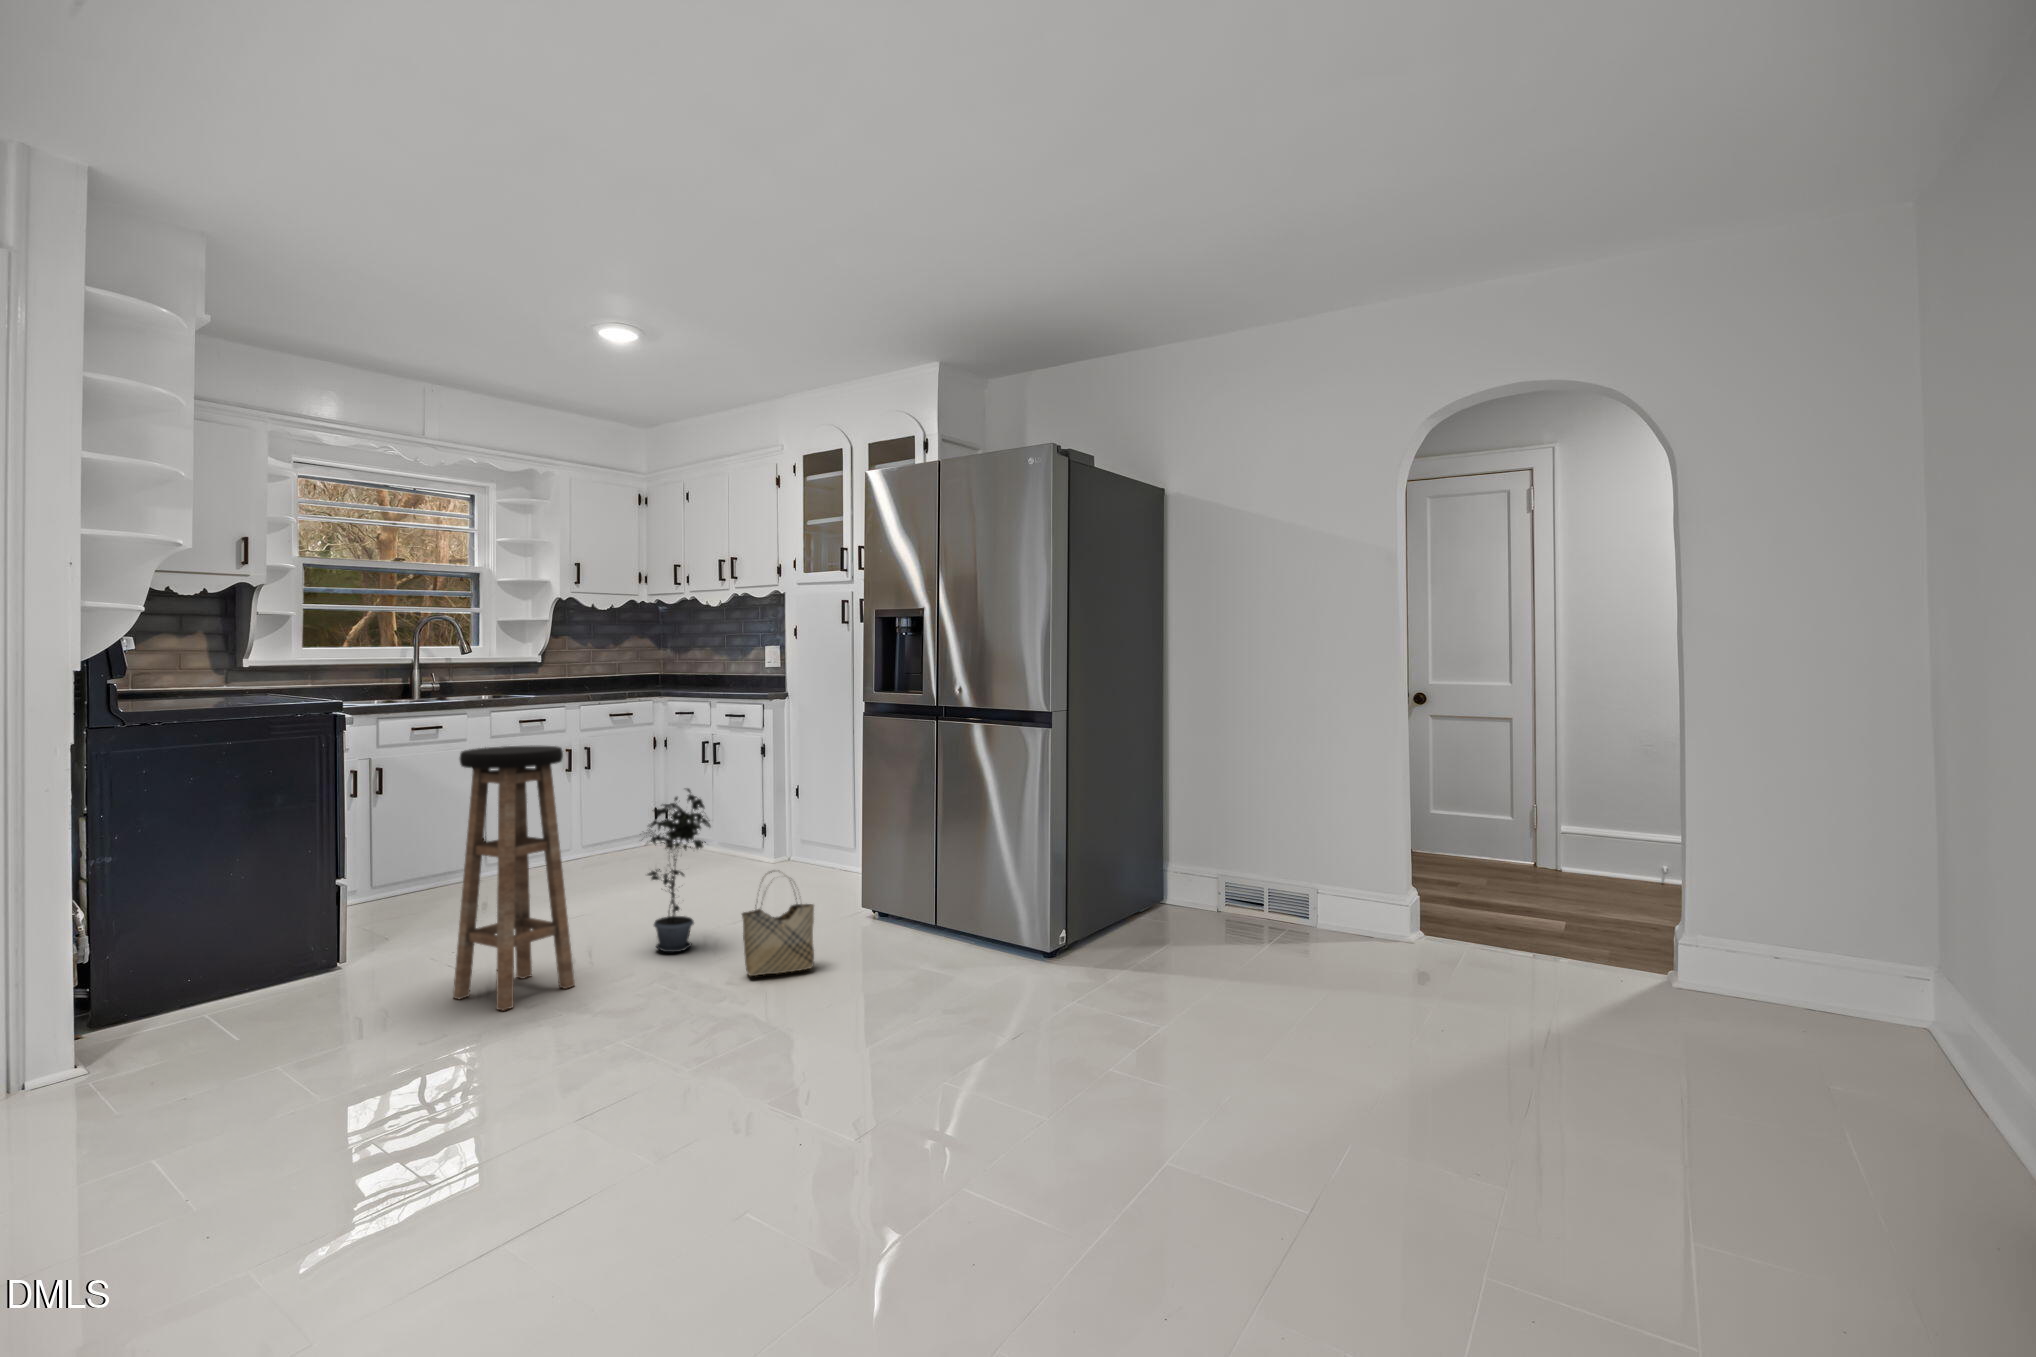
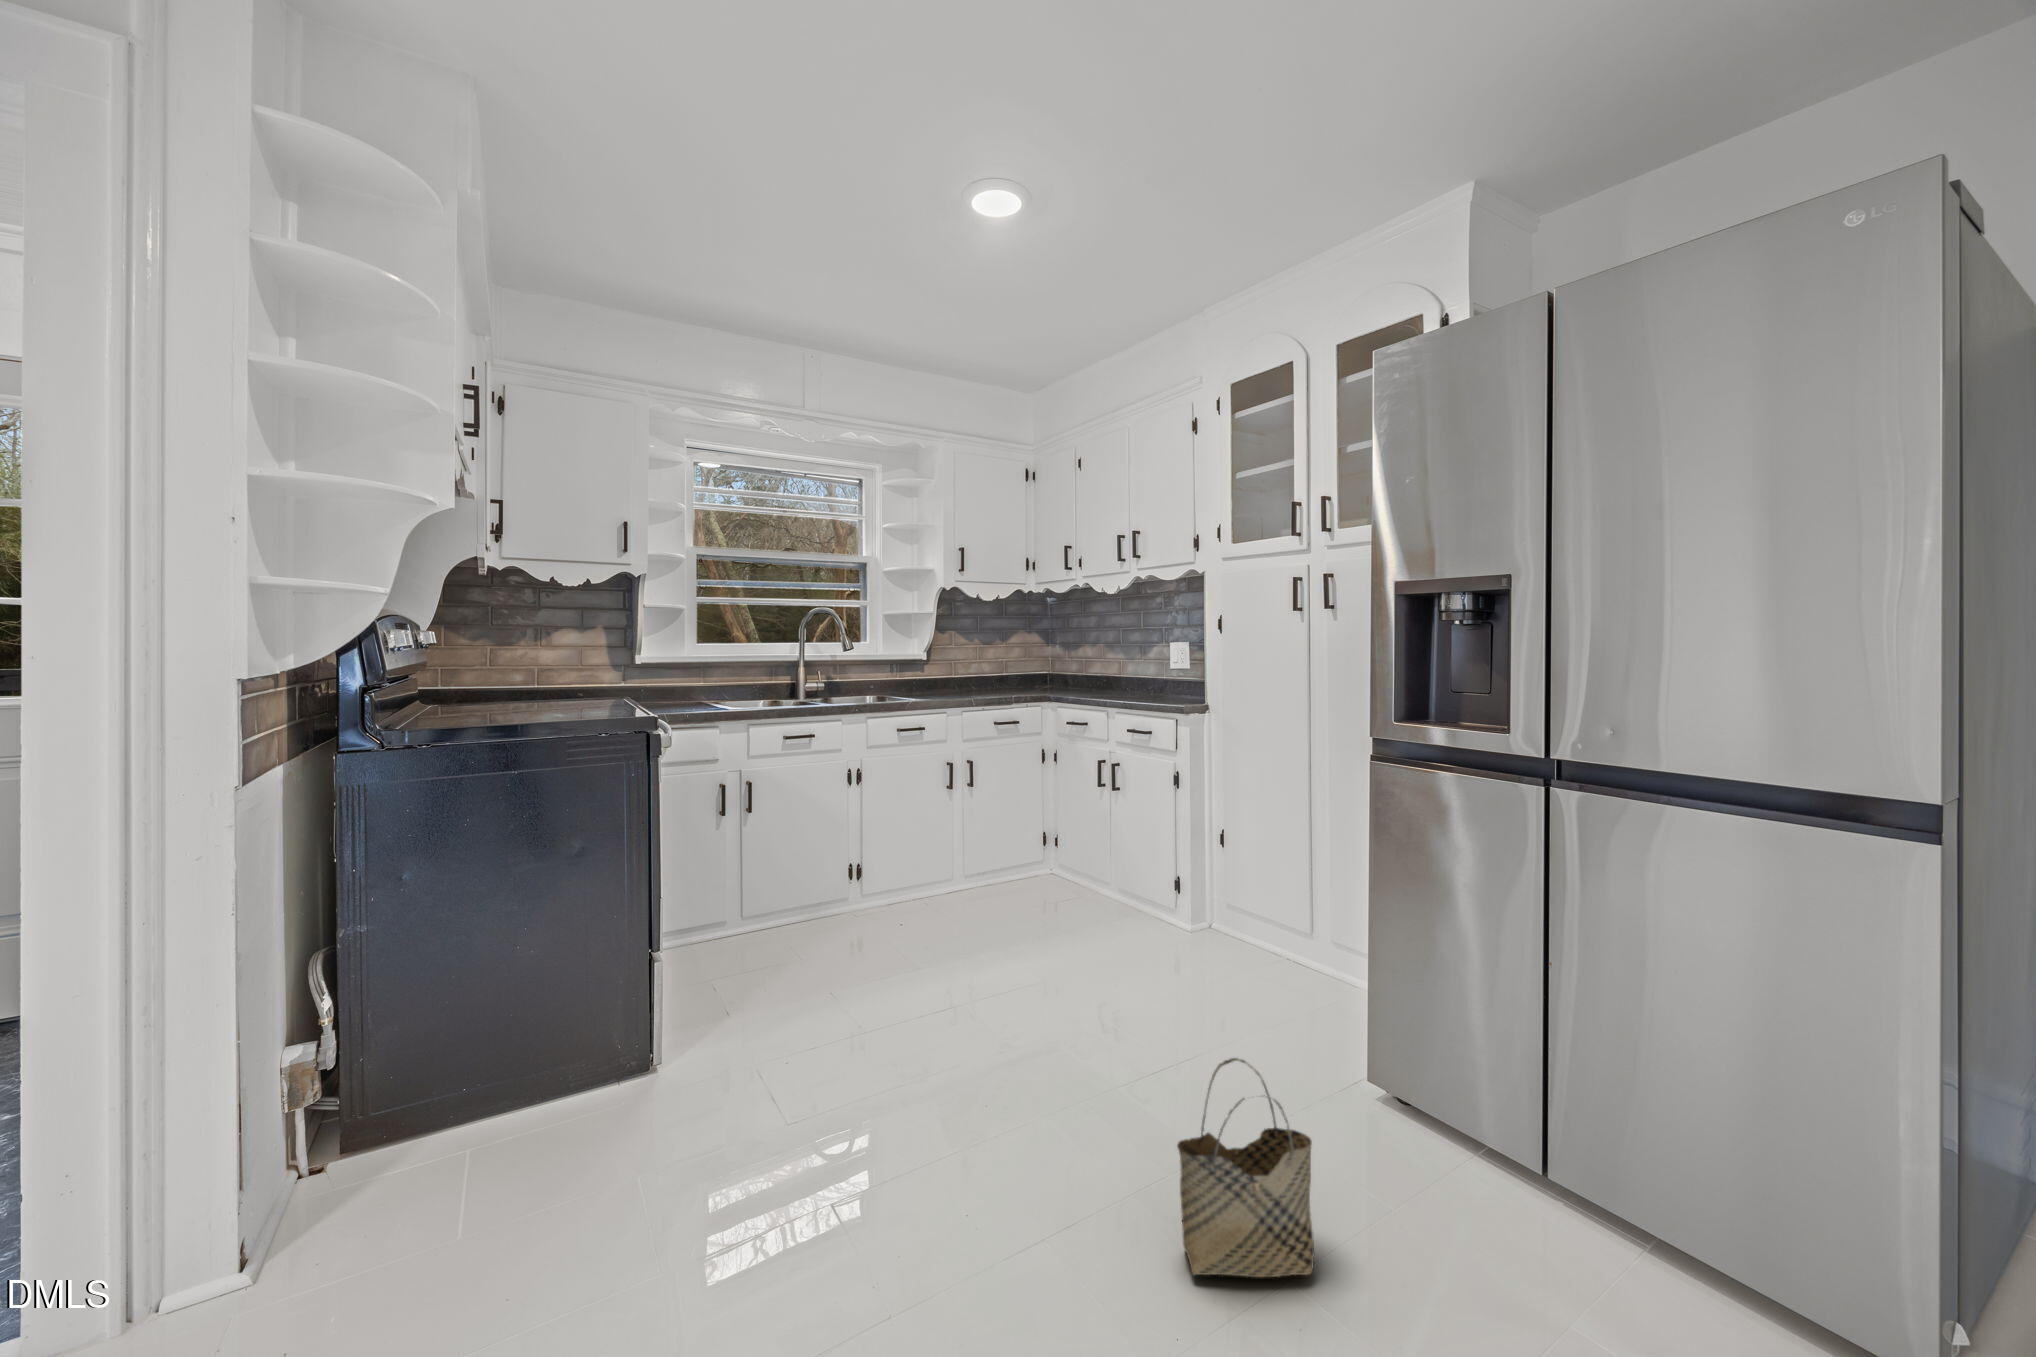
bar stool: present [453,746,575,1010] -> none [730,802,903,1275]
potted plant: present [642,789,710,952] -> none [1008,871,1122,1141]

